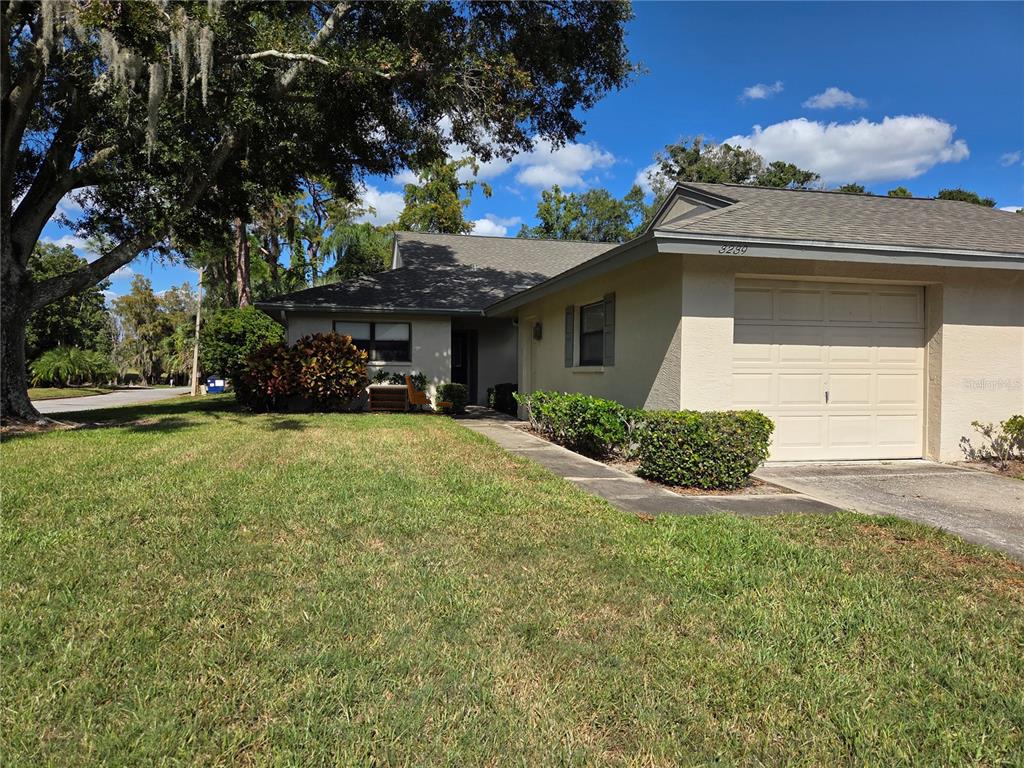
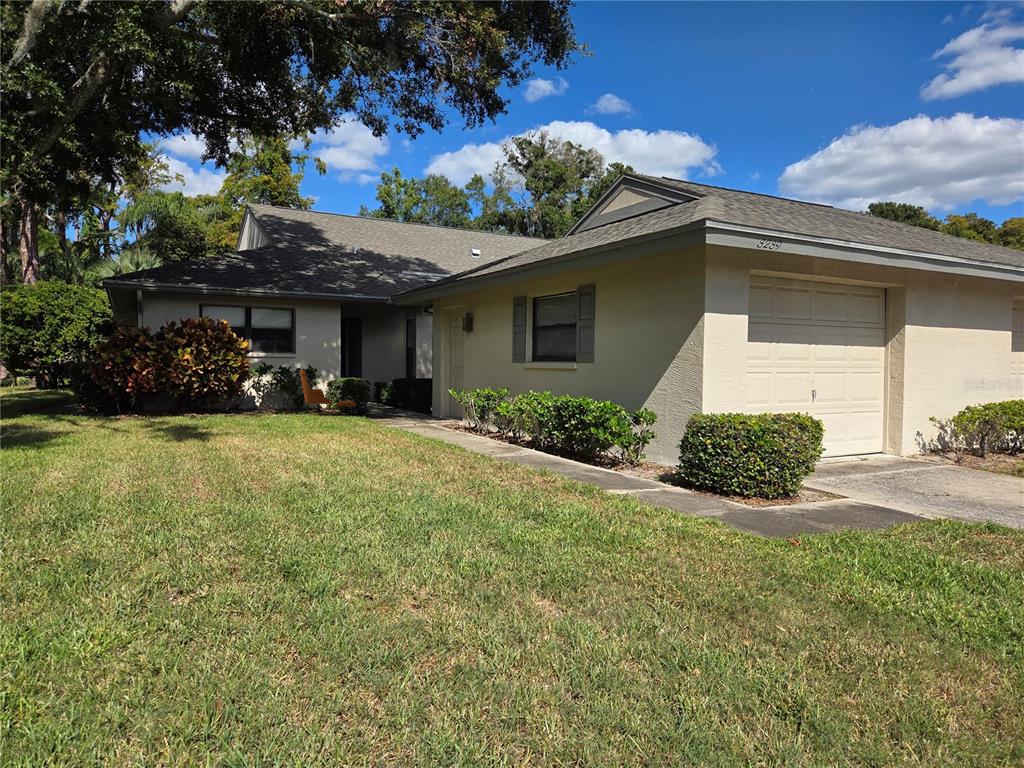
bench: present [368,385,408,412] -> none [249,381,300,414]

